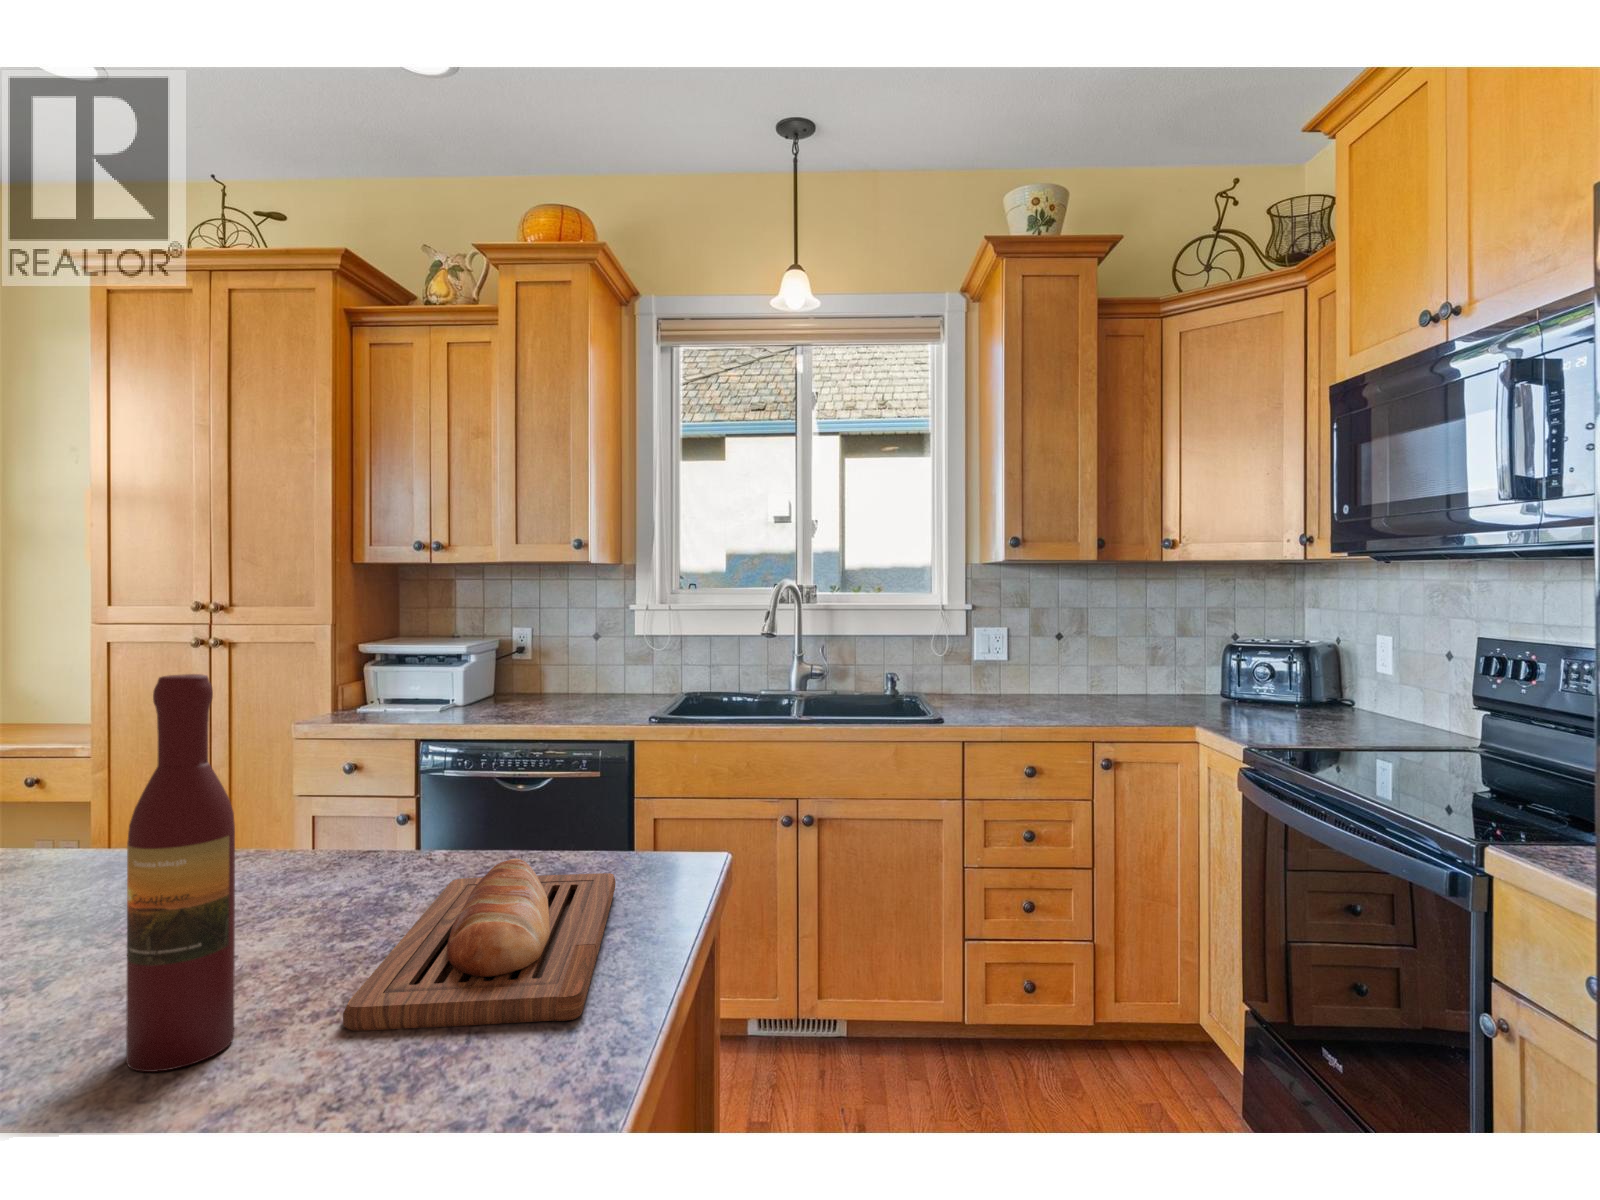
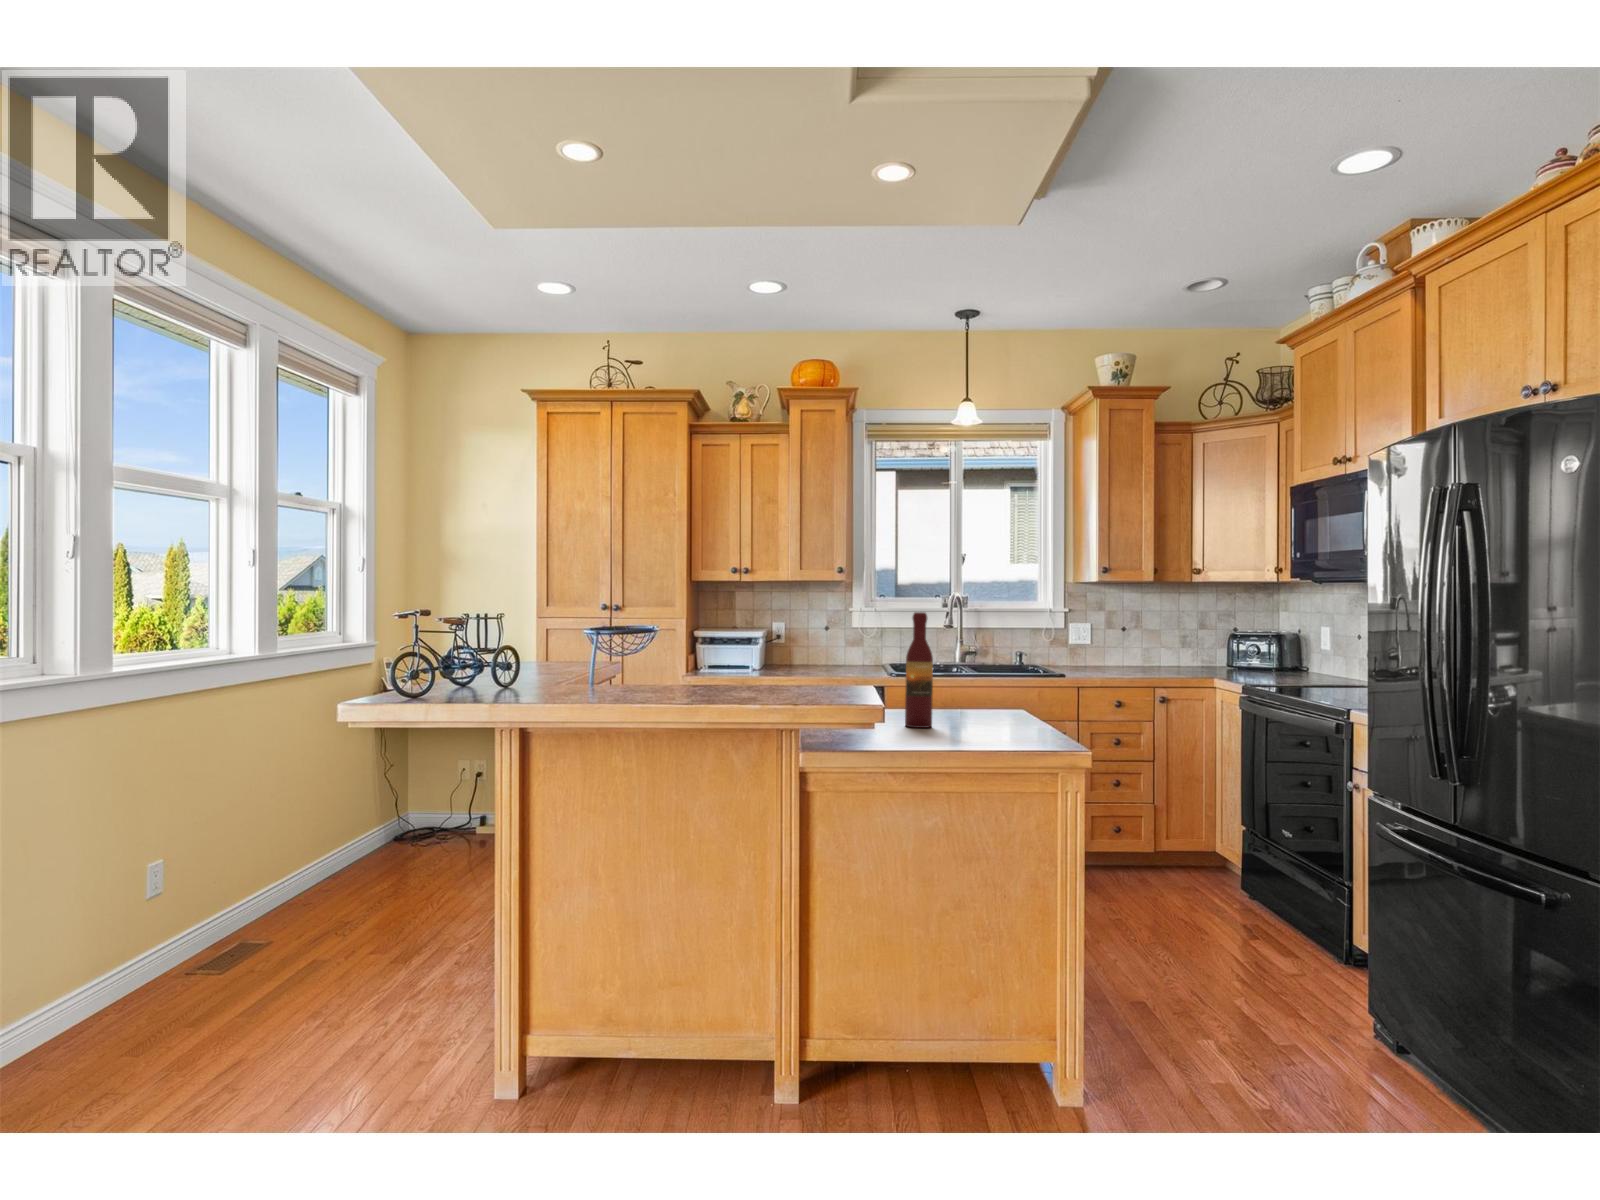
bread loaf: present [343,859,616,1031] -> none [925,694,1029,727]

